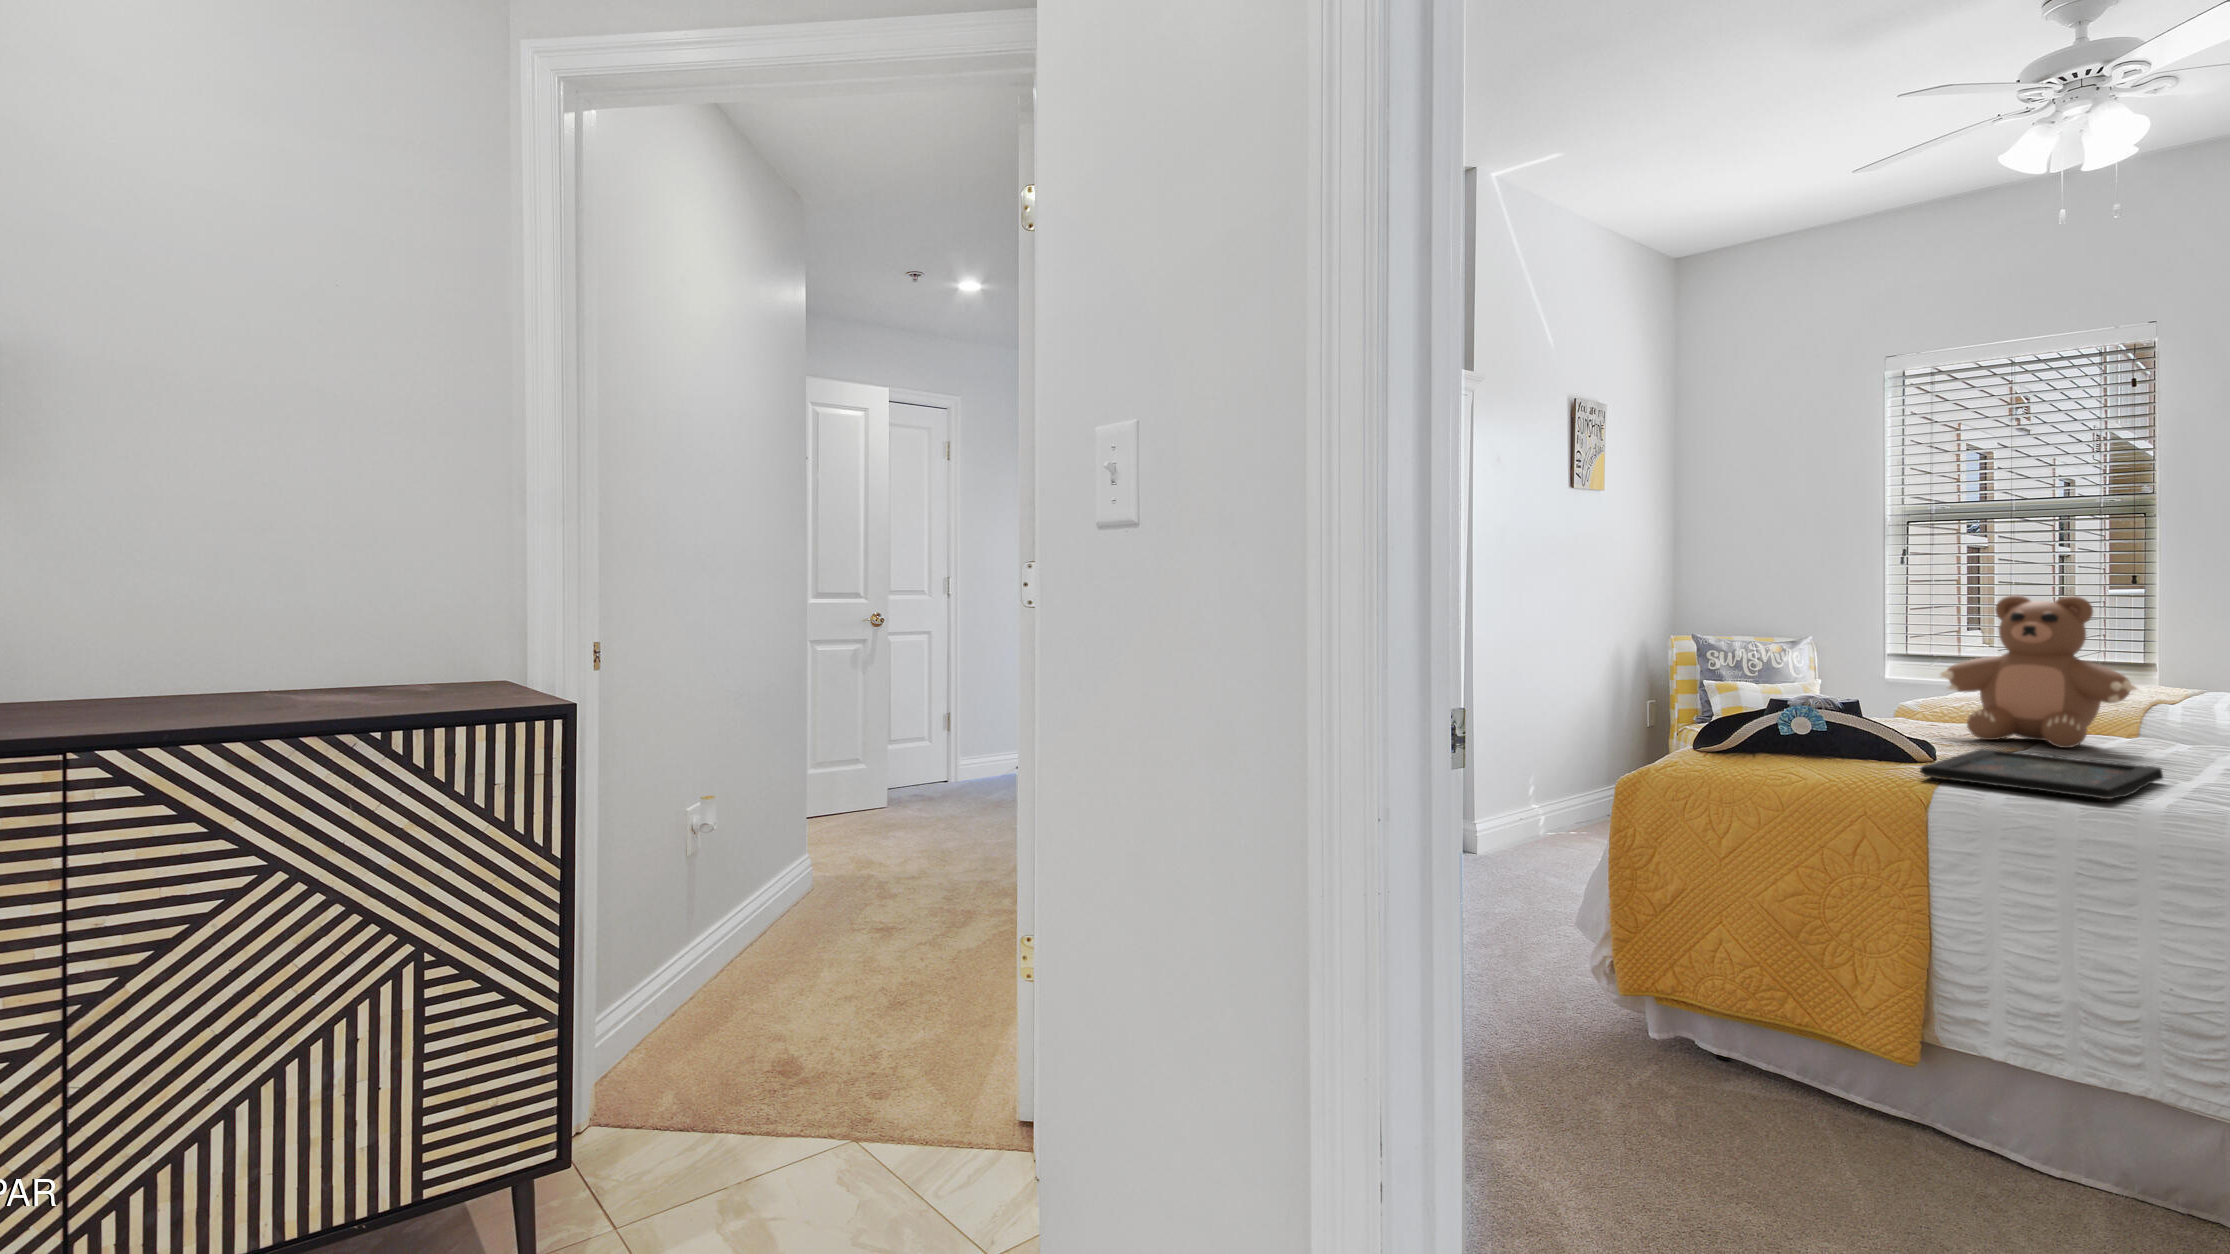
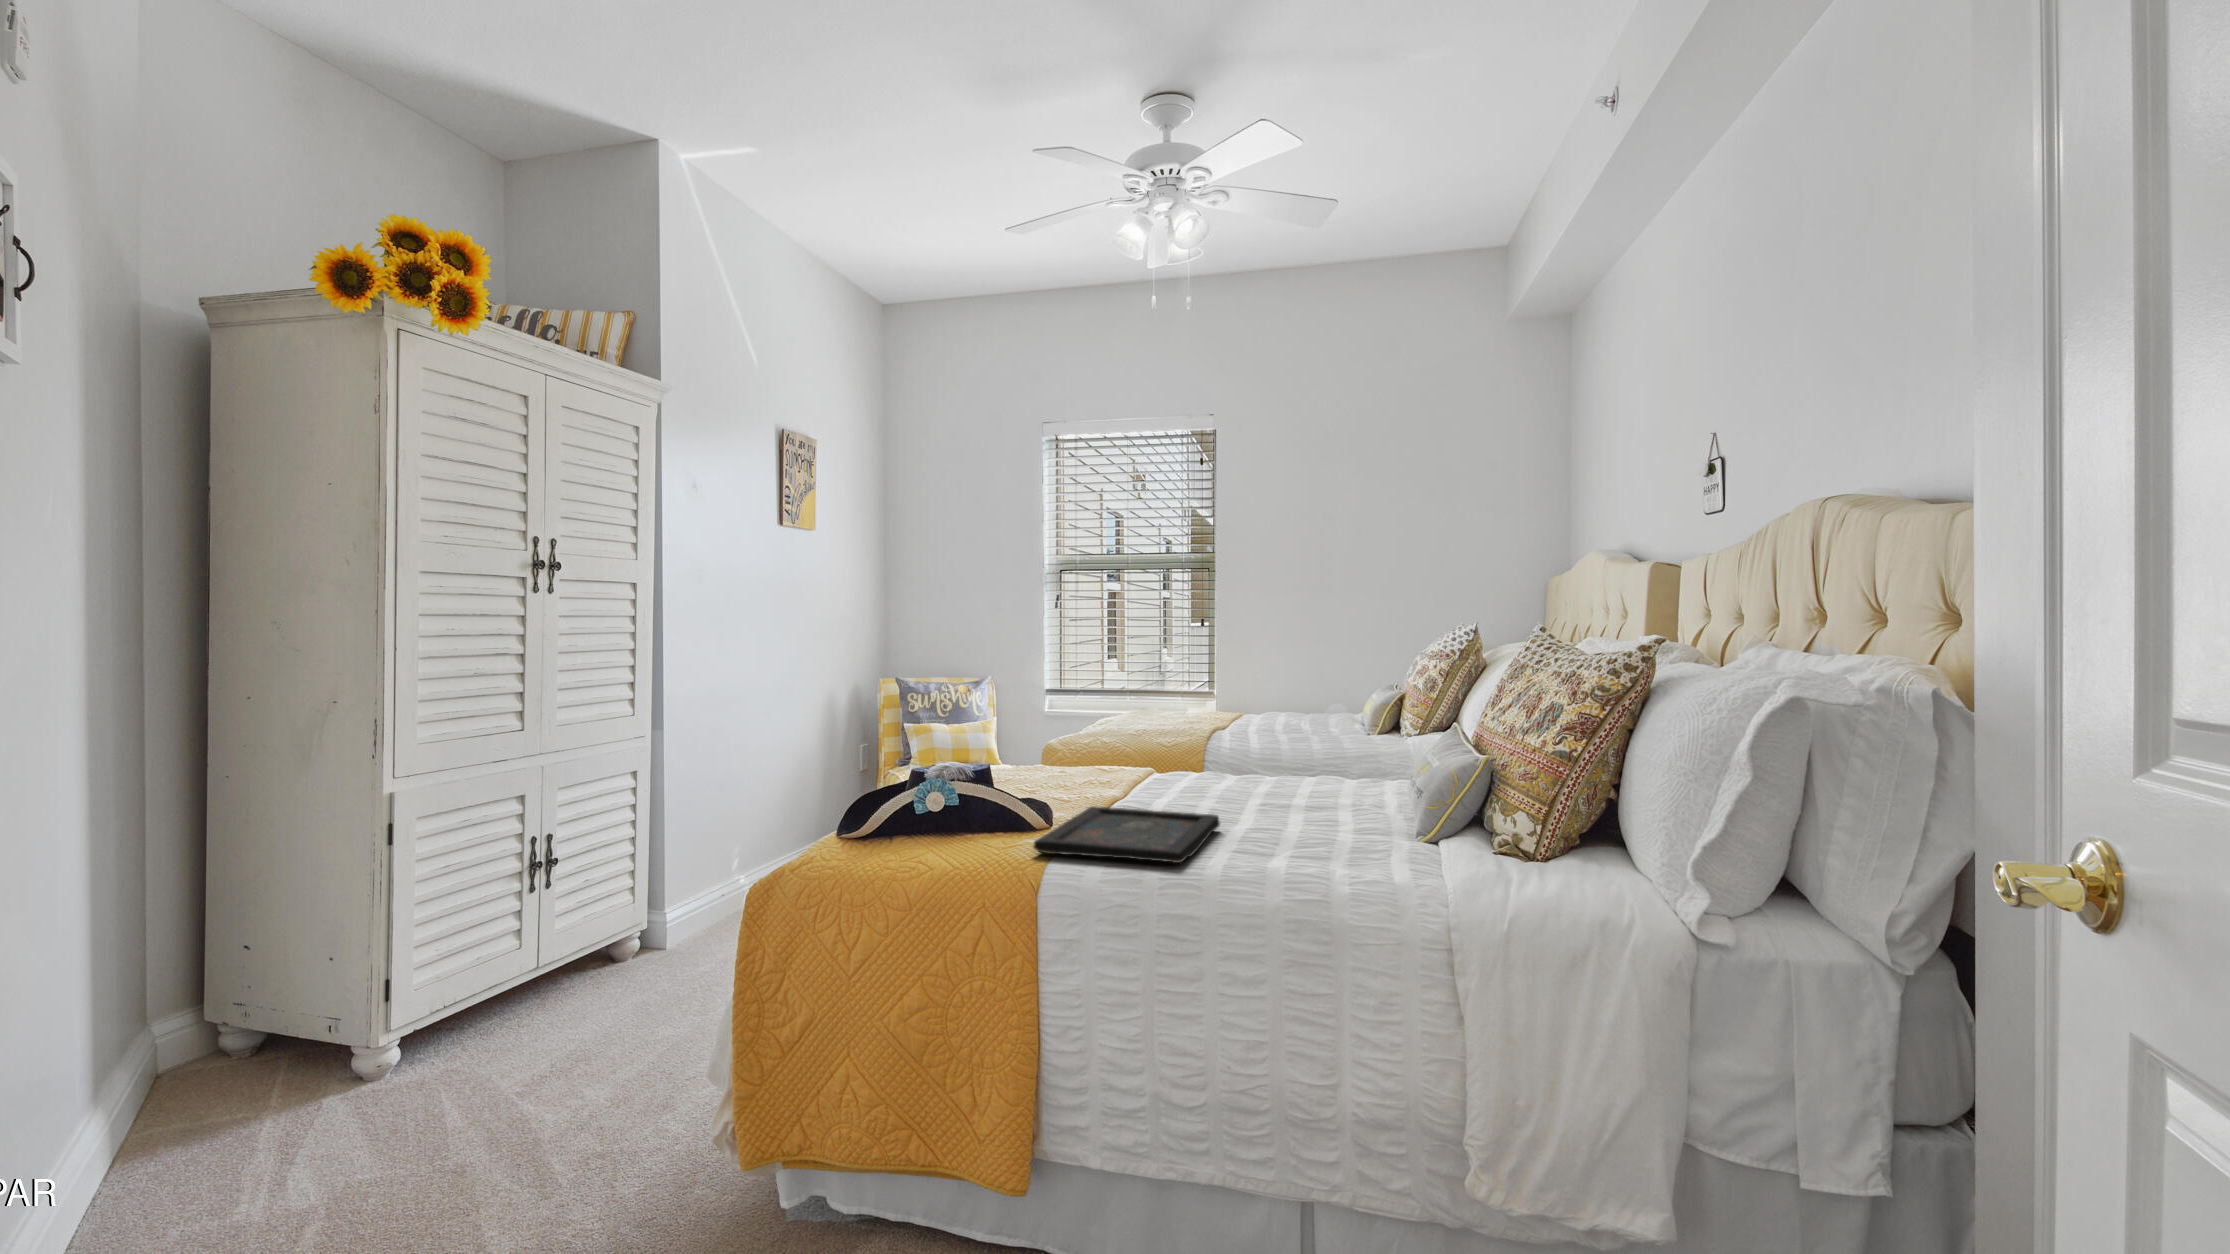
teddy bear: present [1941,595,2137,748] -> none [1065,644,1206,793]

